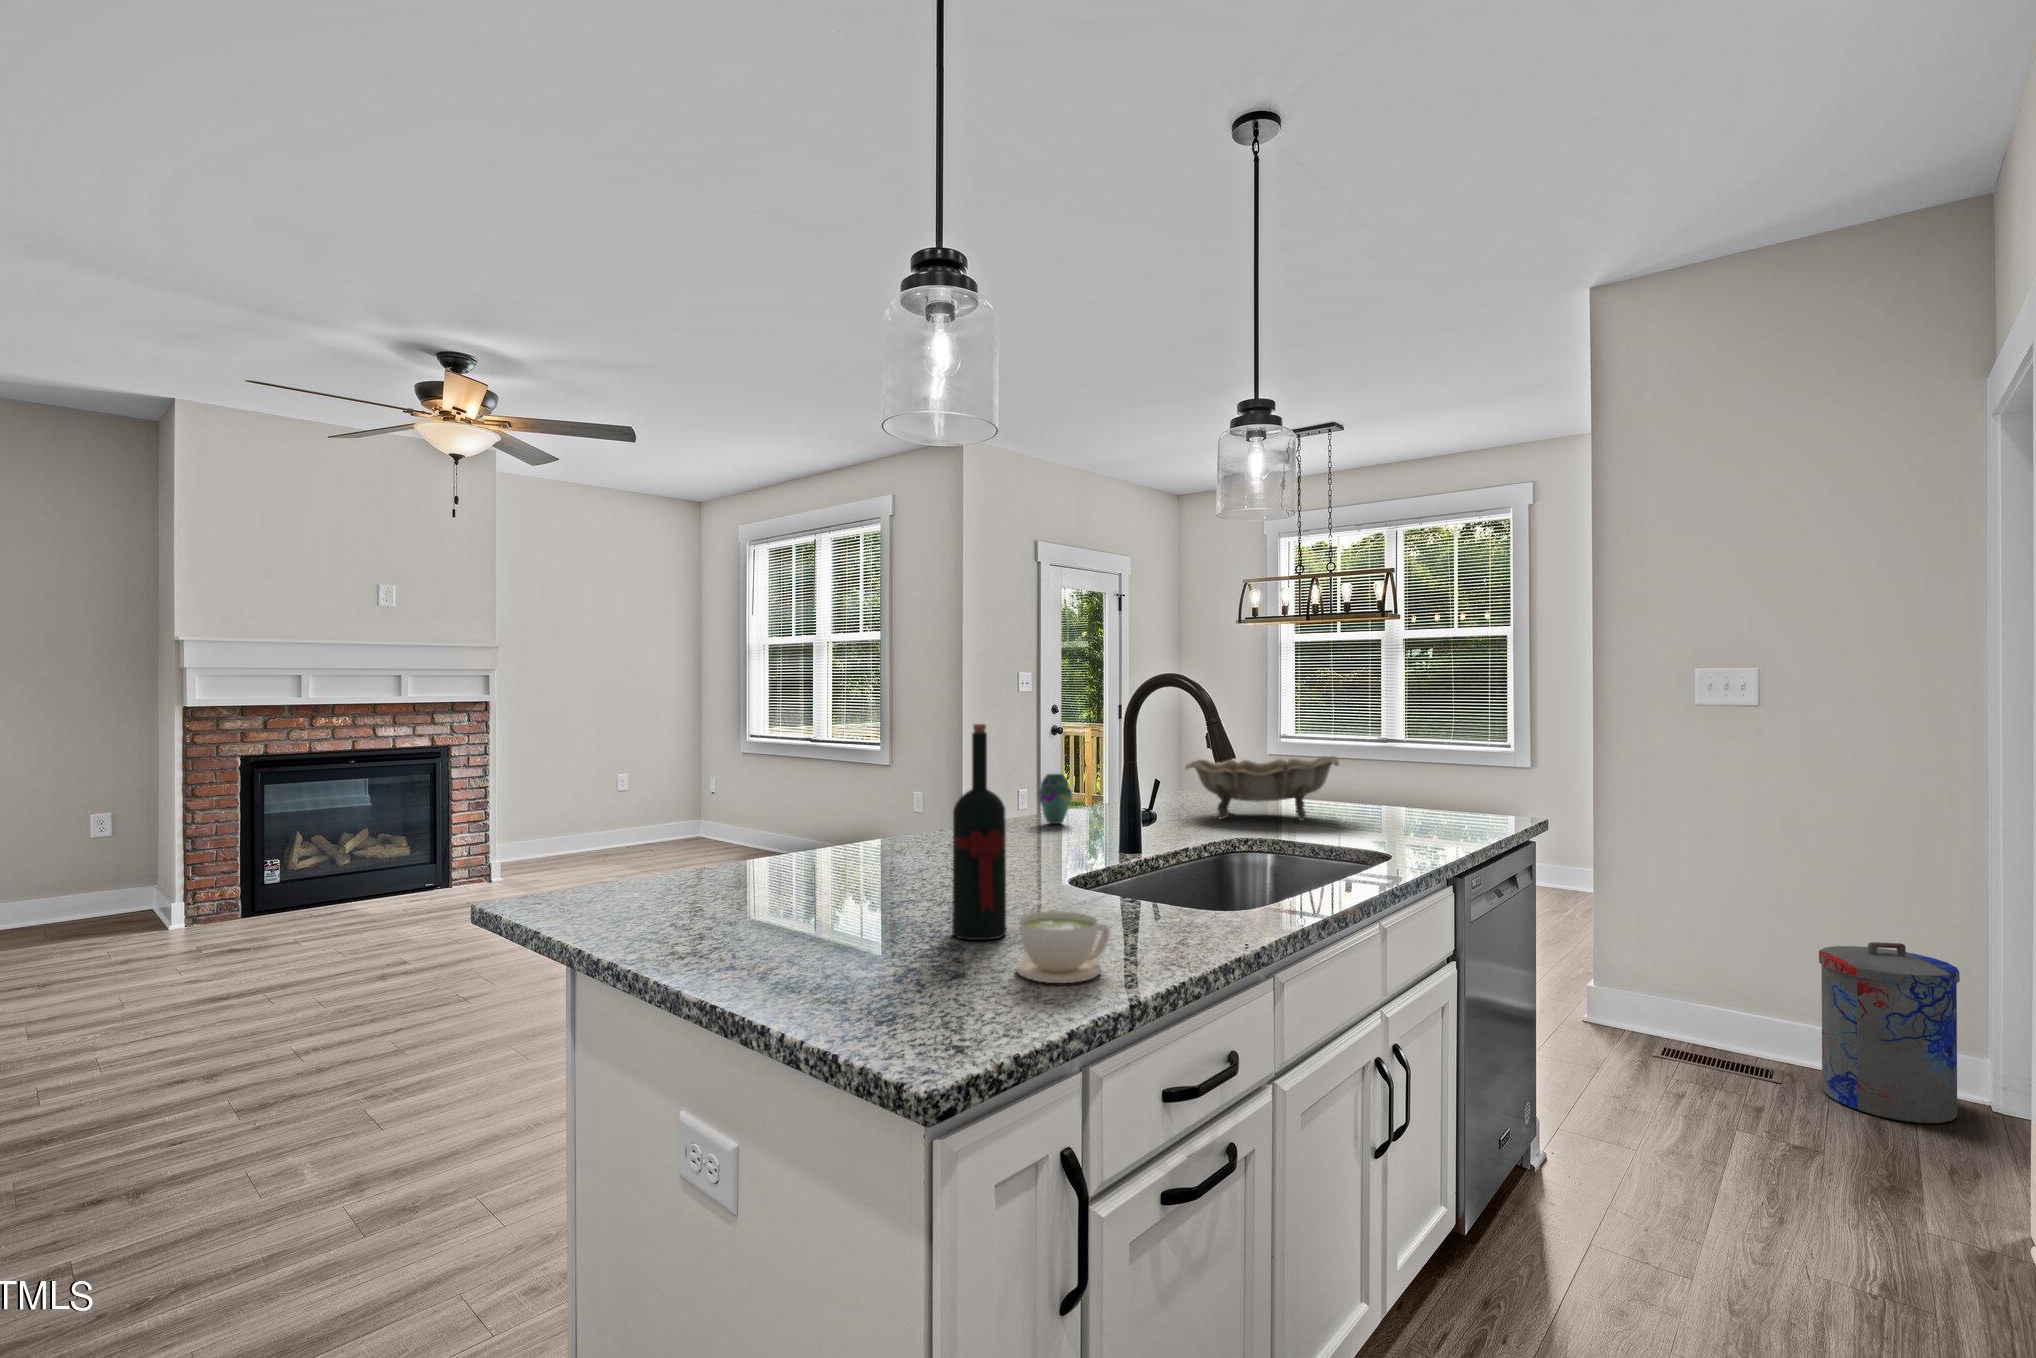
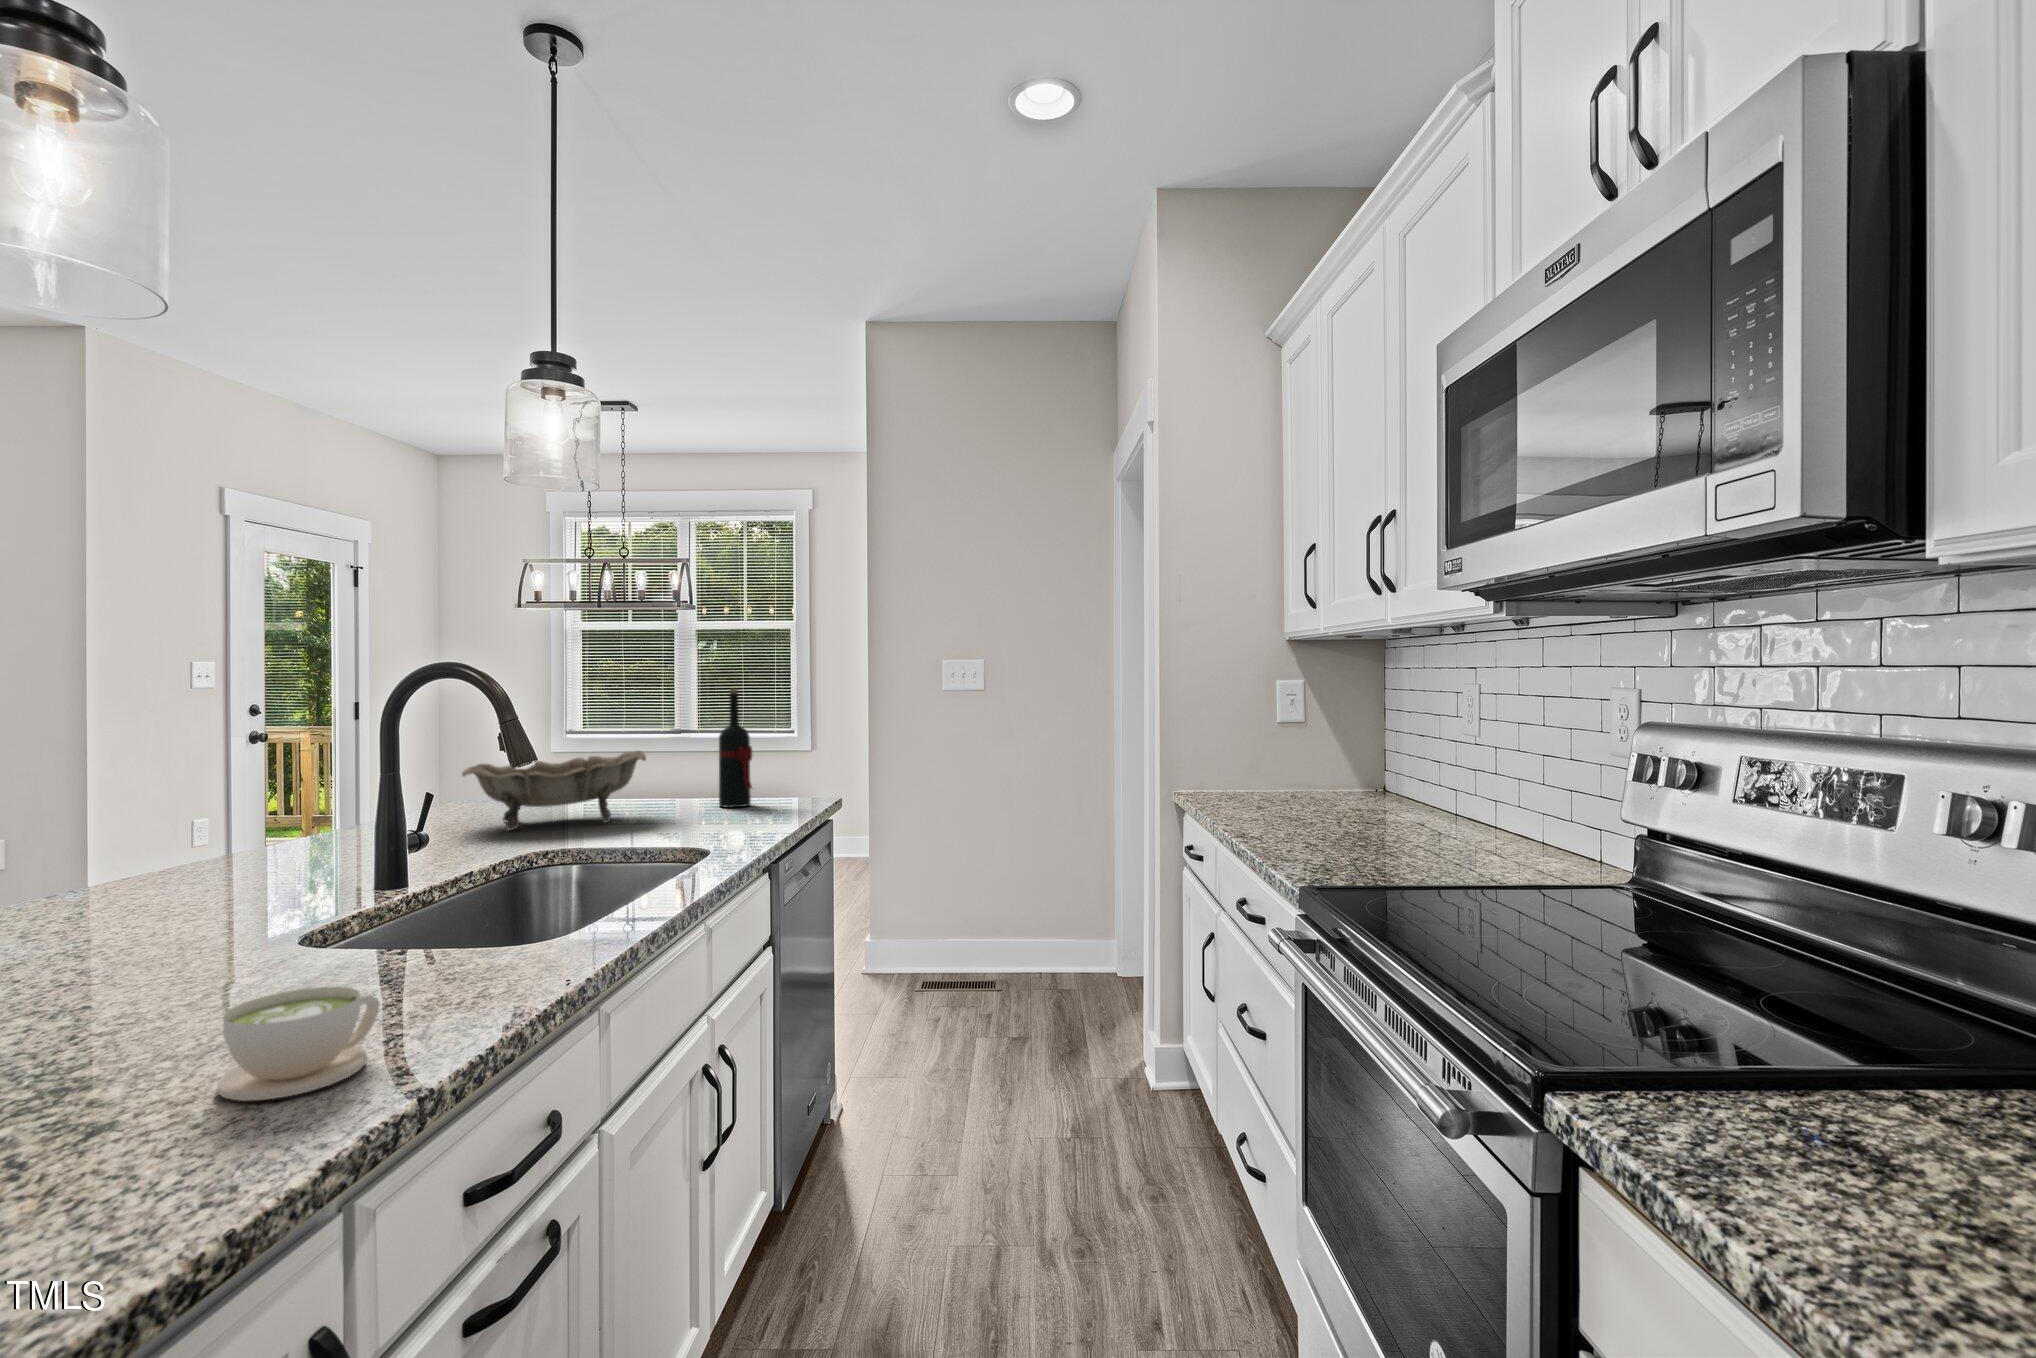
wine bottle: present [952,724,1006,940] -> present [719,689,752,808]
vase: present [1038,774,1072,824] -> none [240,795,297,862]
trash can: present [1819,942,1960,1123] -> none [1021,866,1101,999]

